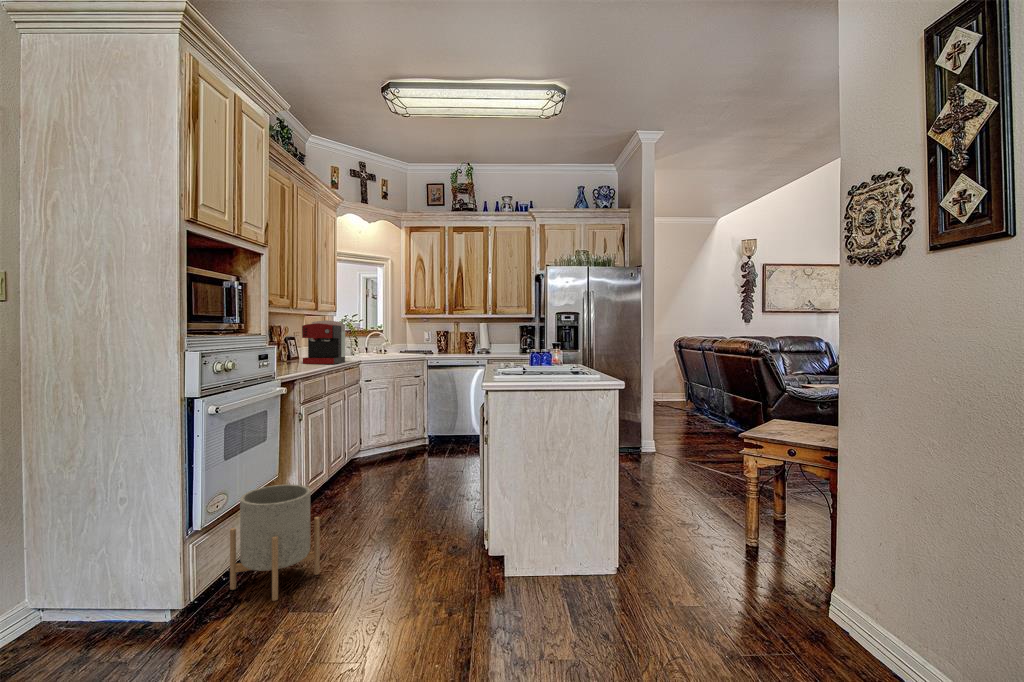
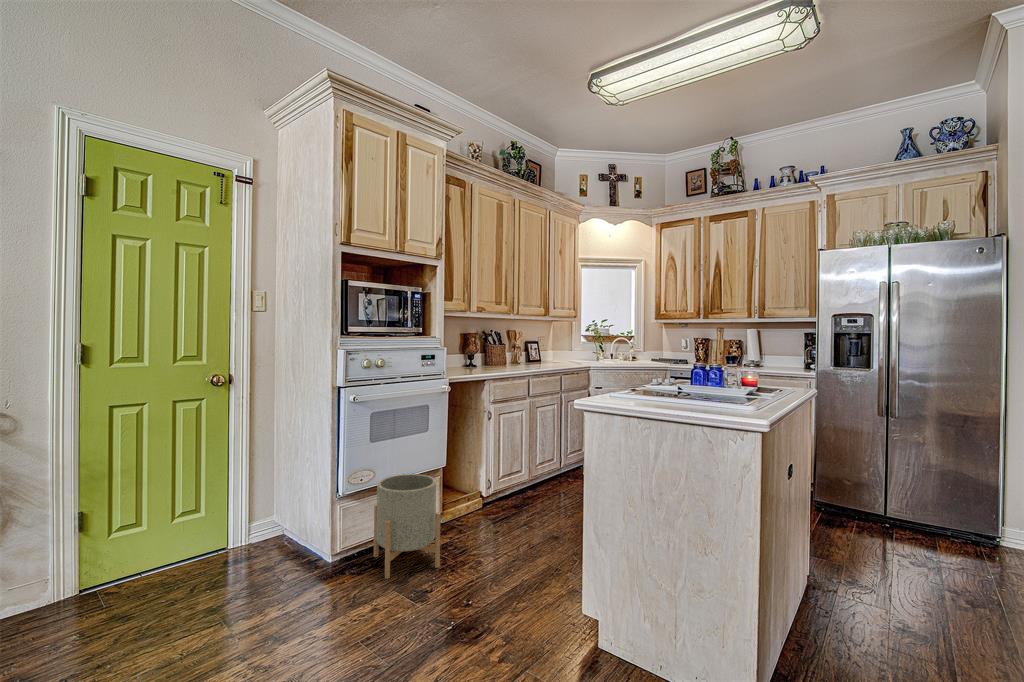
coffee maker: present [302,320,345,364] -> none [522,325,565,368]

